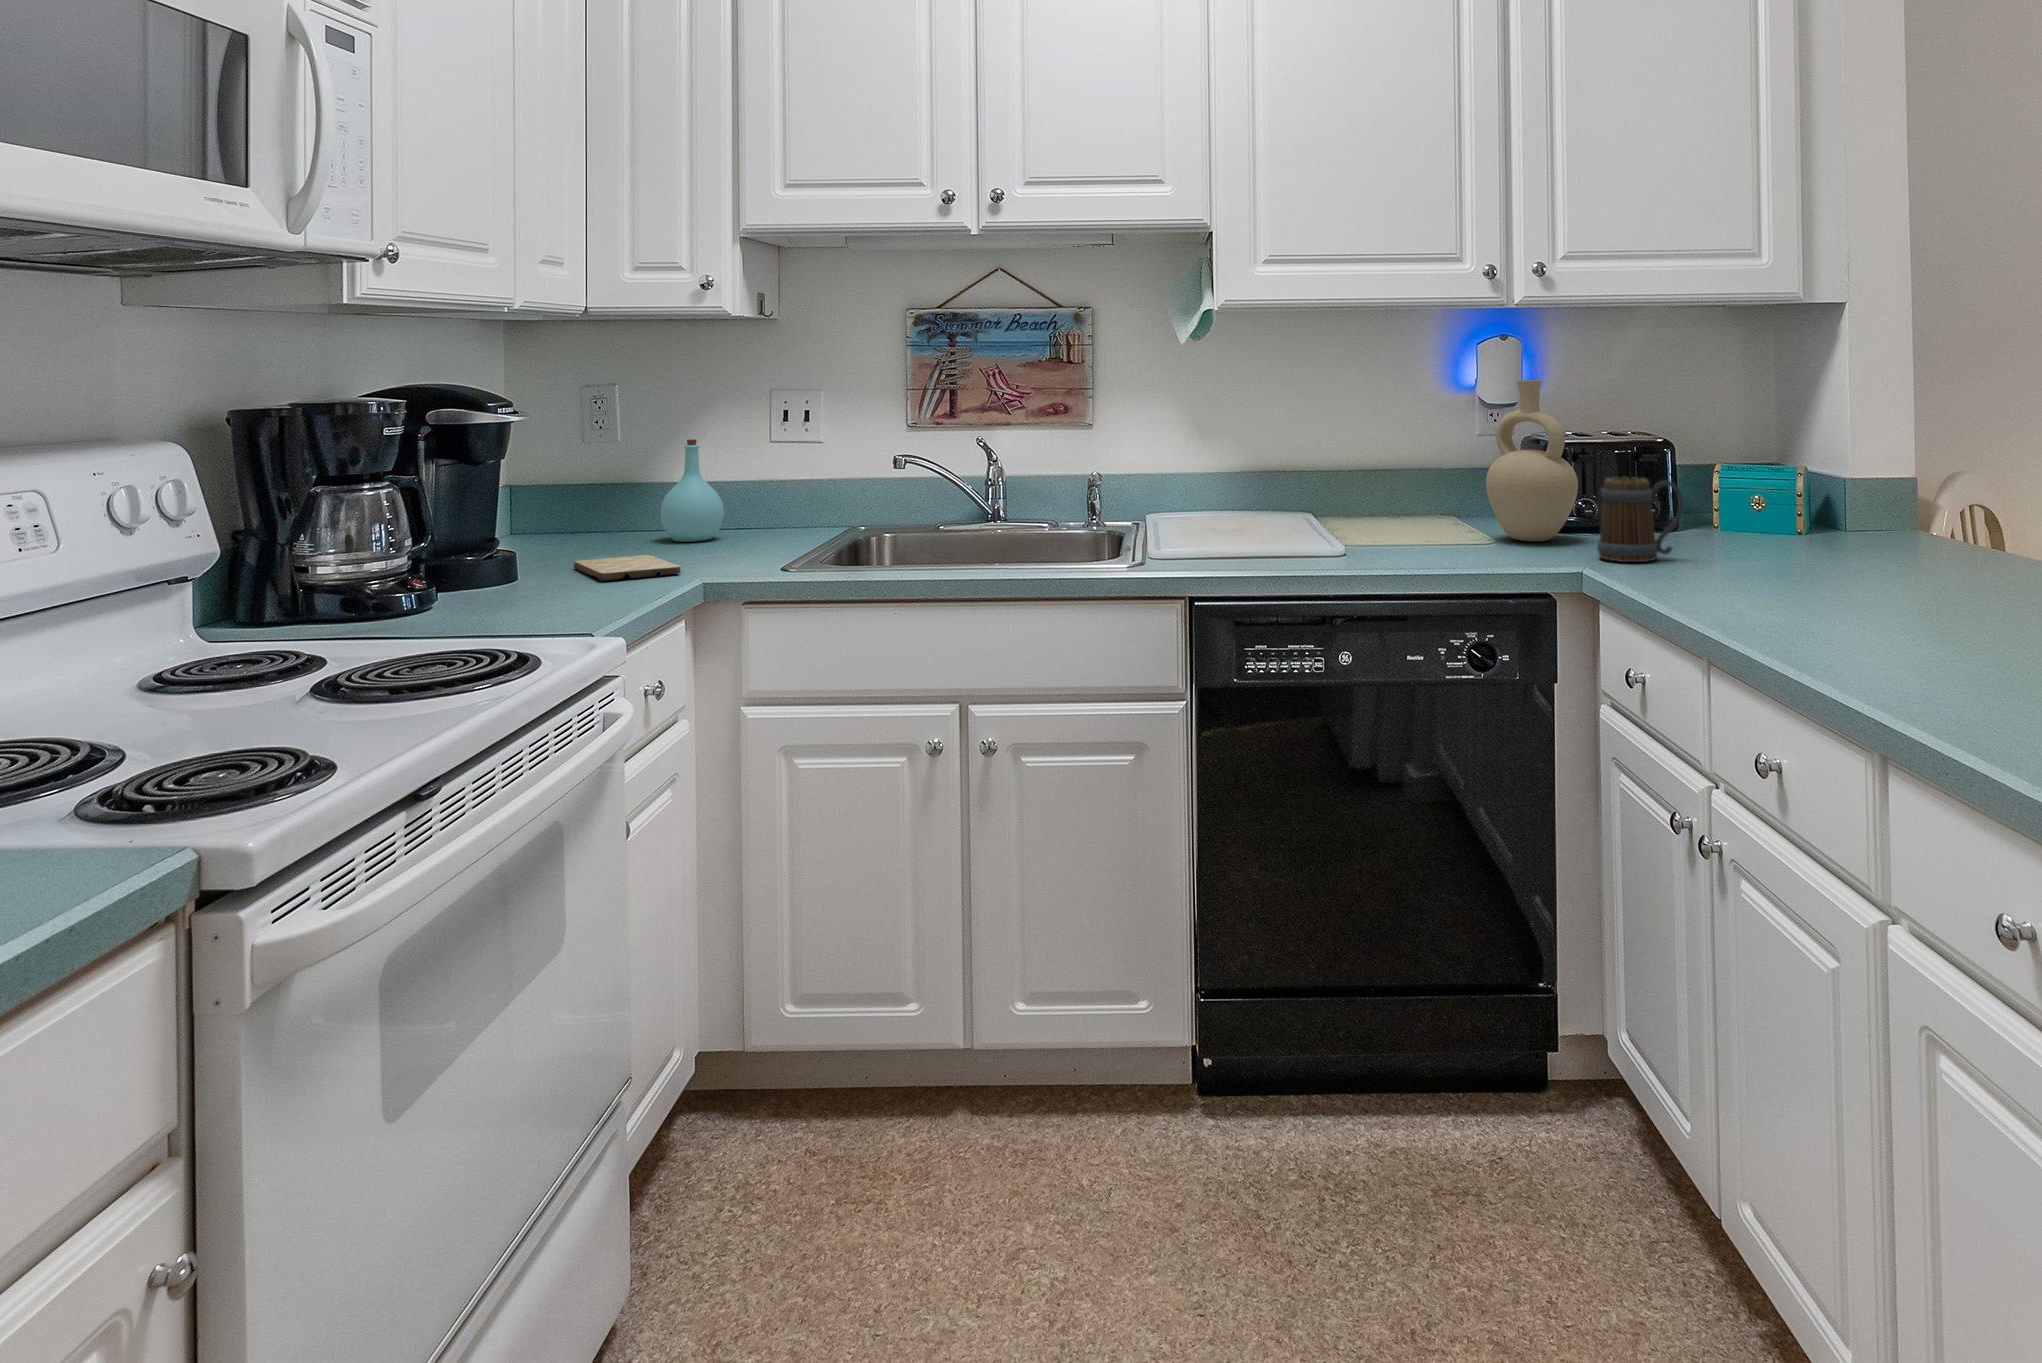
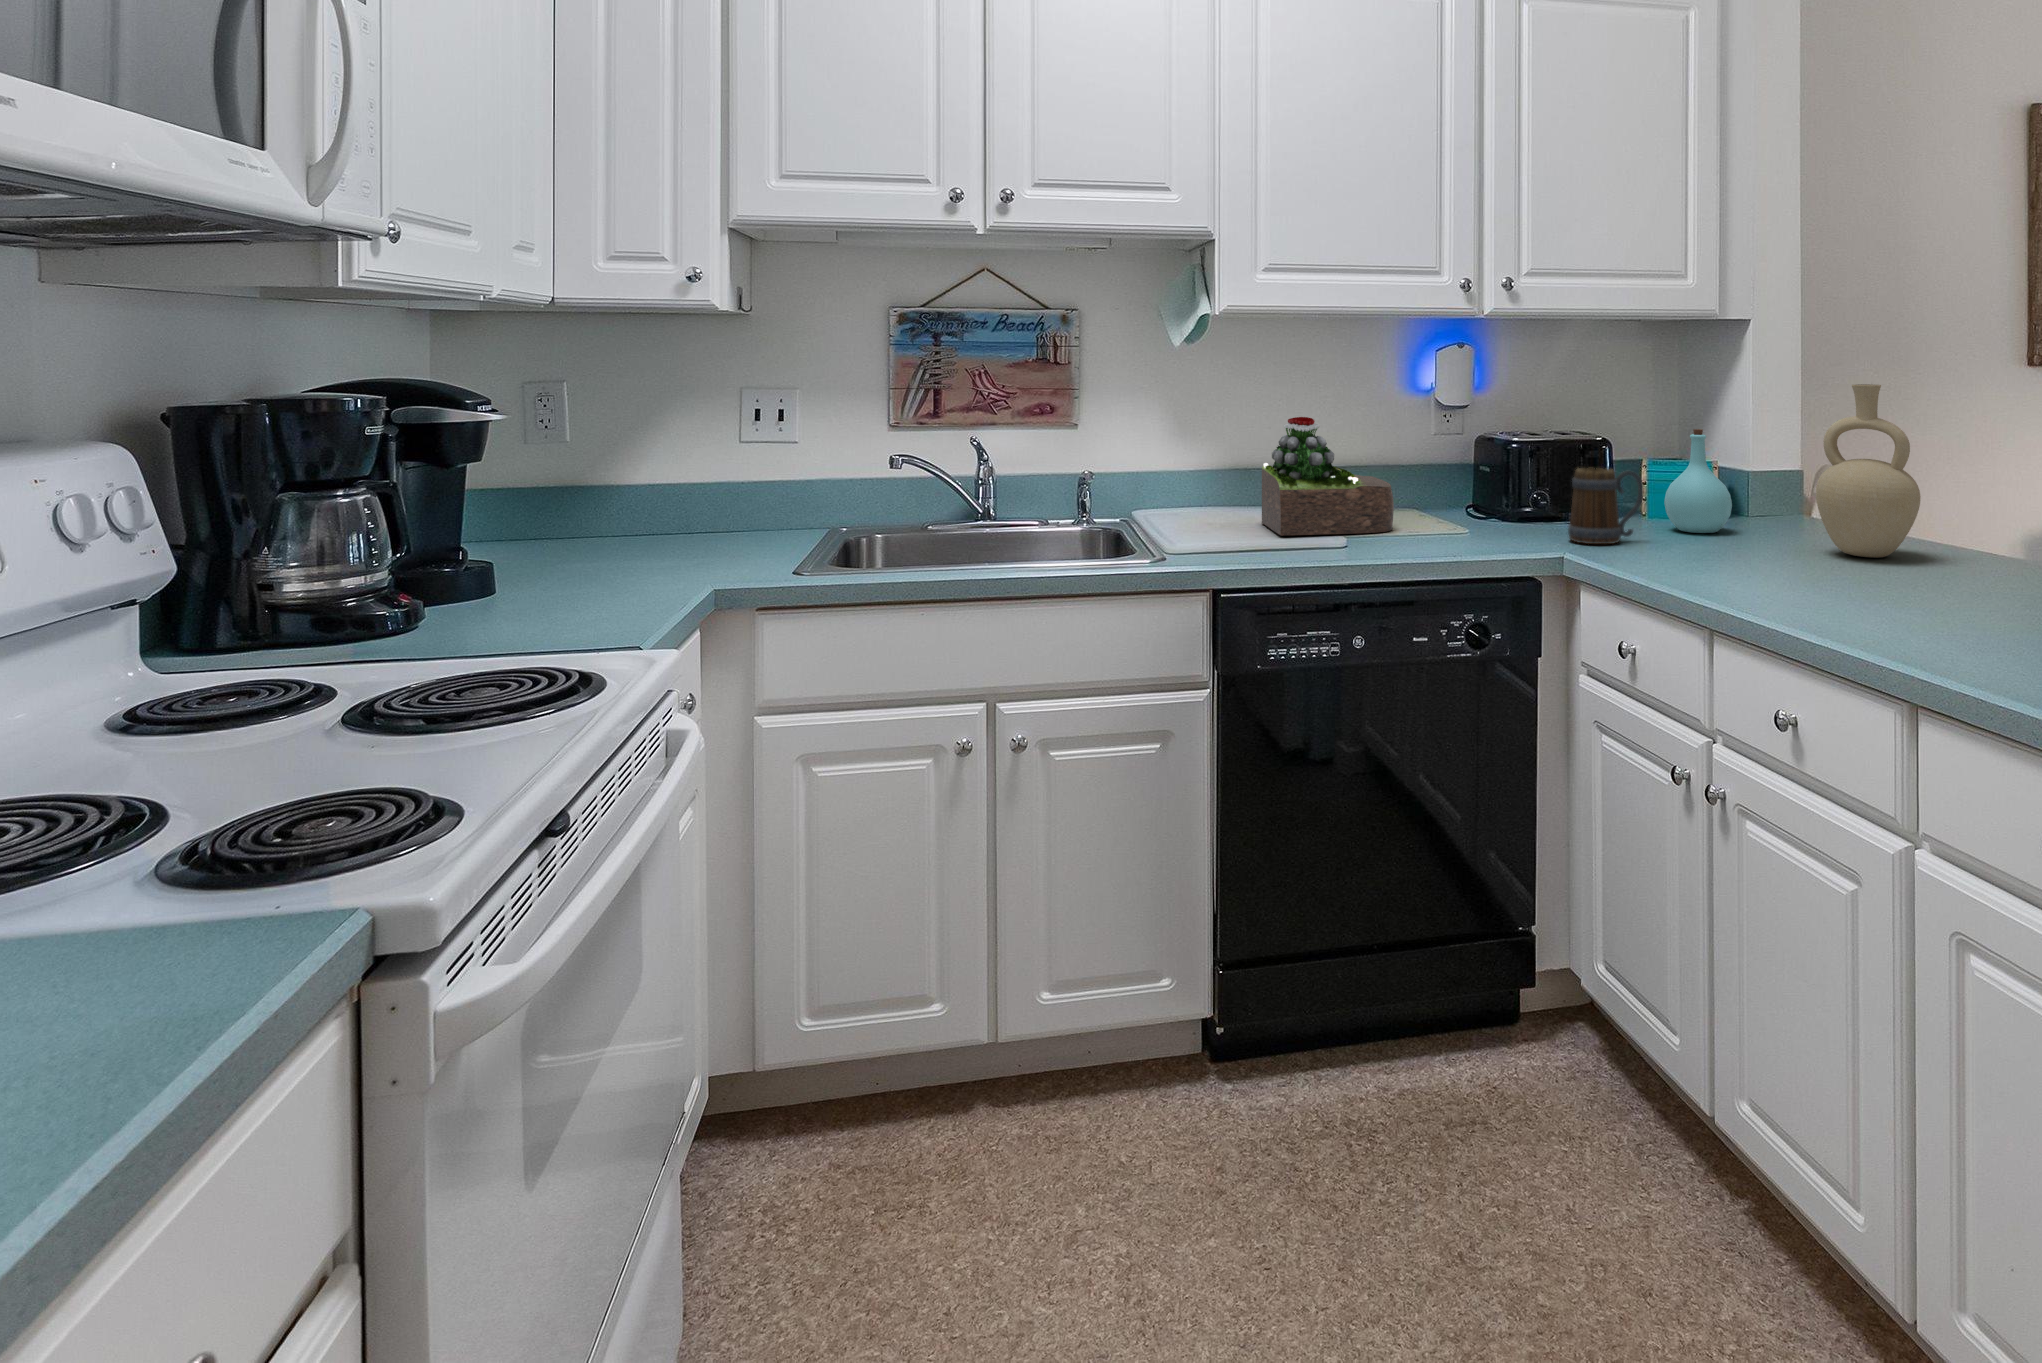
vase: present [1486,380,1578,541] -> present [1816,384,1921,558]
succulent plant: none [1278,423,1414,547] -> present [1262,417,1394,536]
bottle: present [660,439,724,542] -> present [1664,429,1732,533]
cutting board: present [574,555,681,581] -> none [552,556,680,587]

